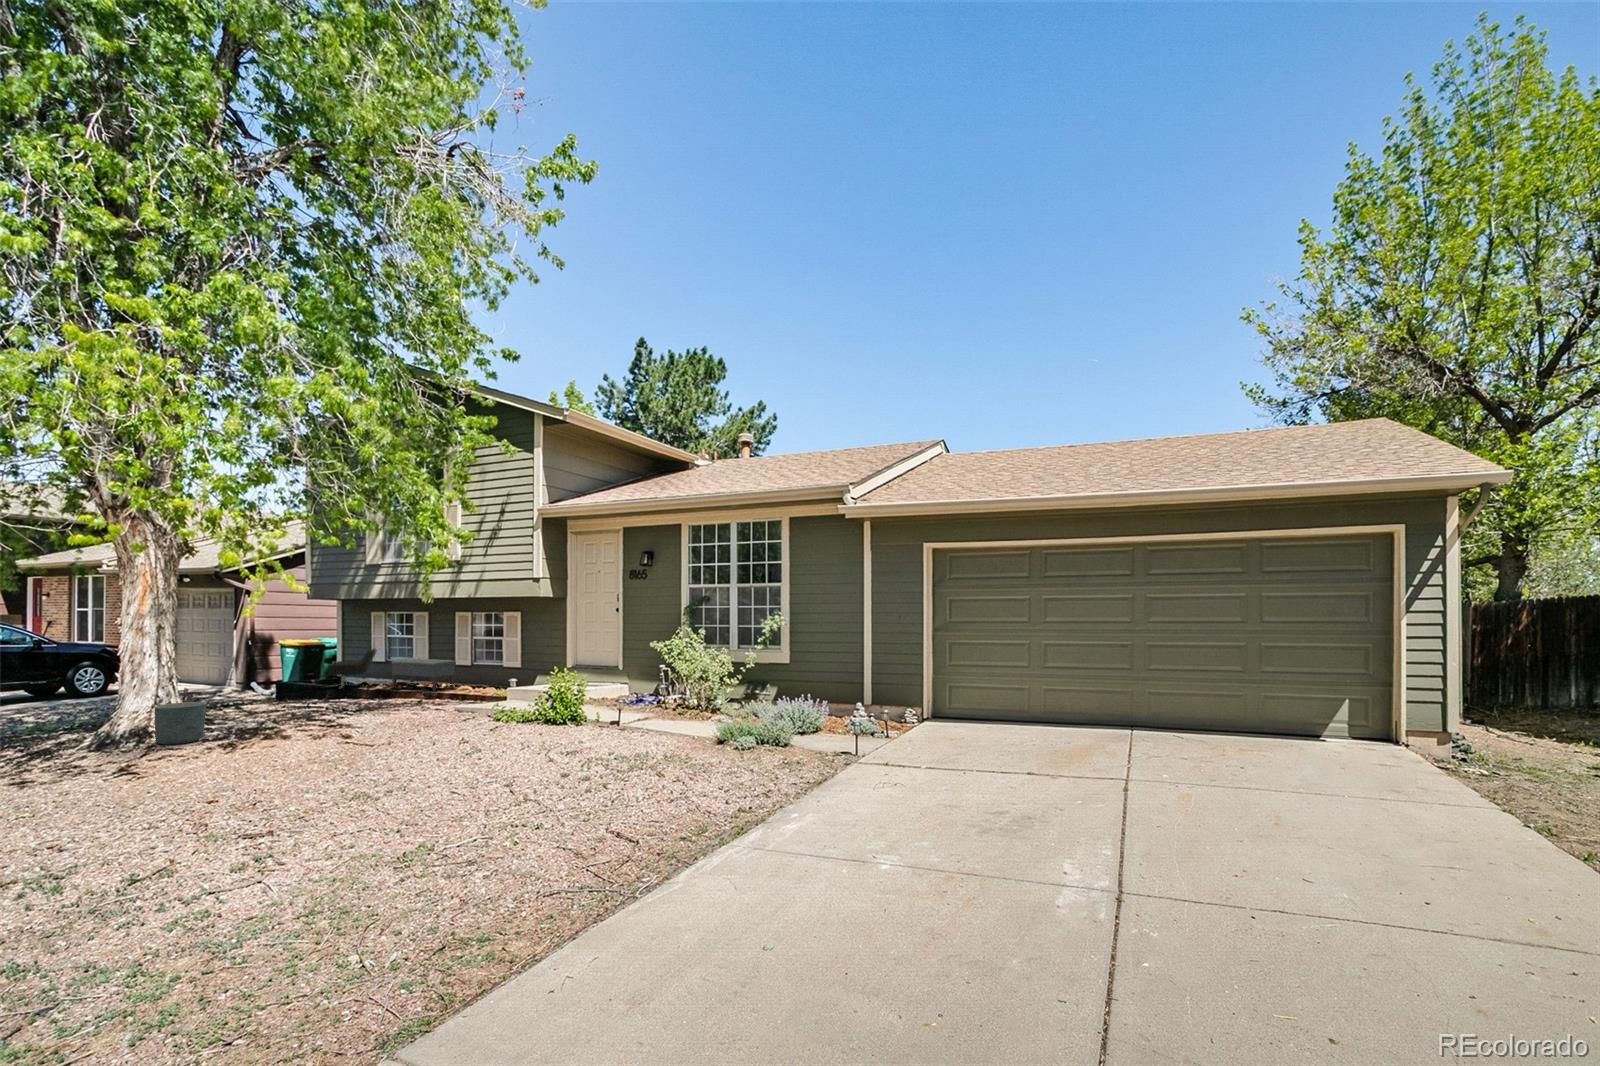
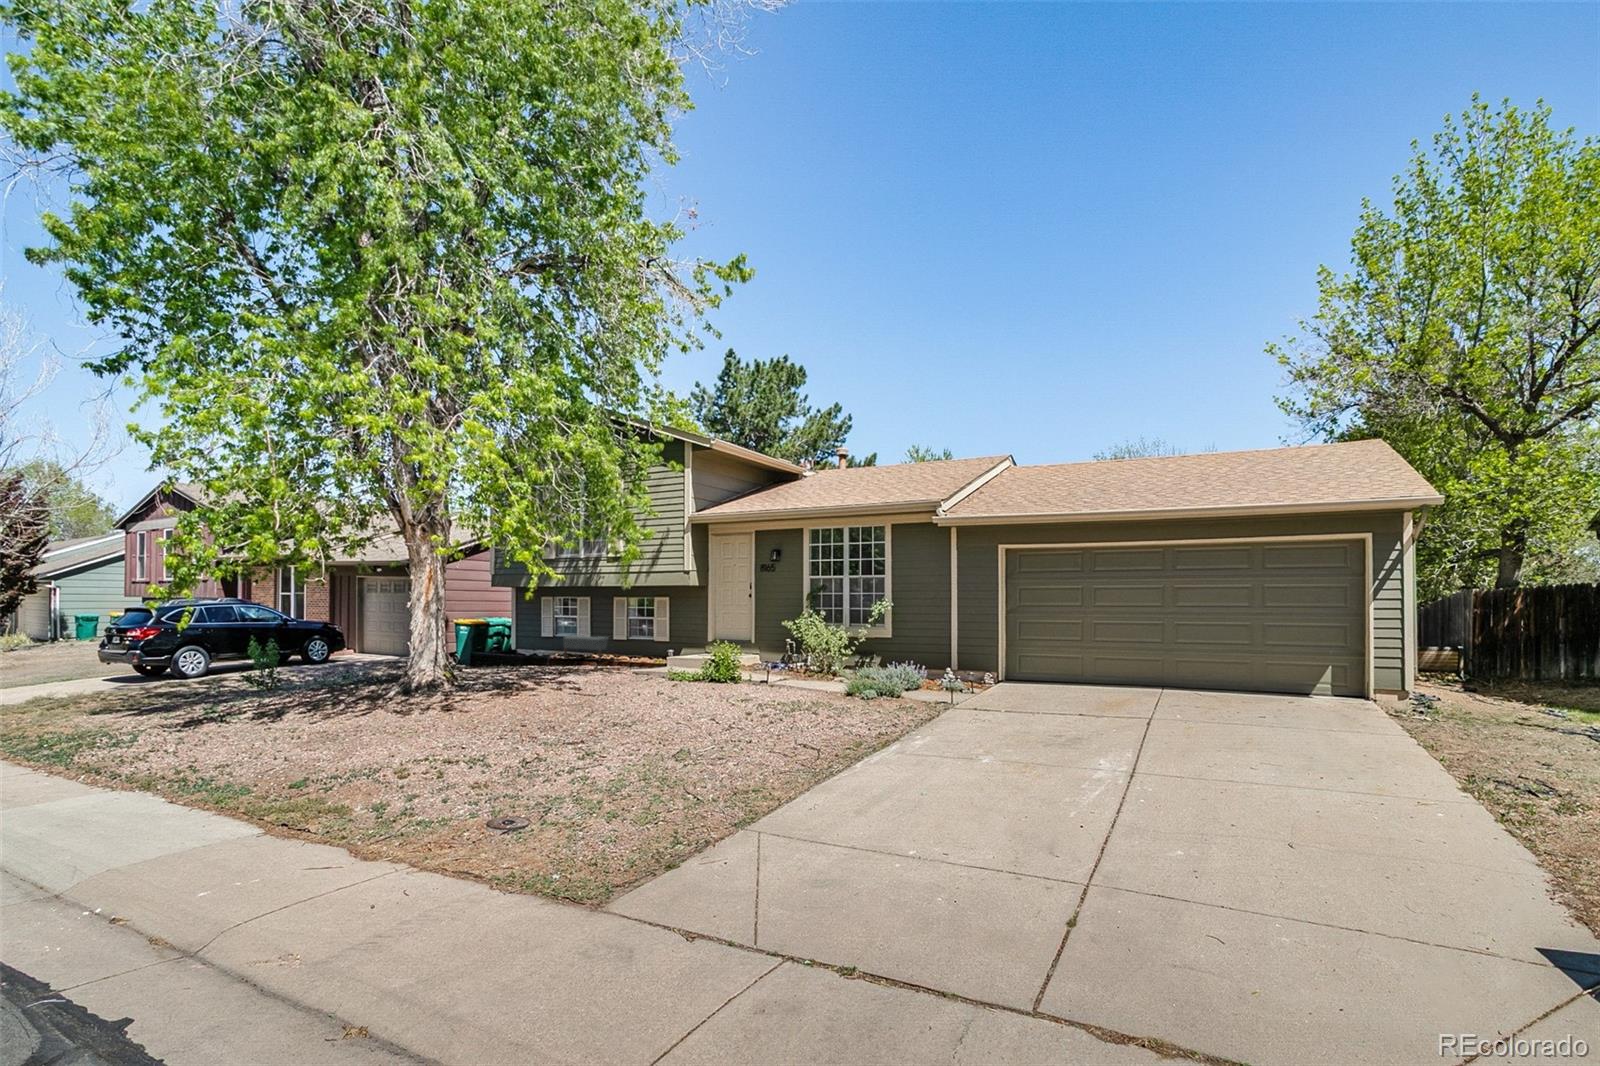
lounge chair: present [328,649,376,688] -> none [508,627,547,659]
planter: present [155,702,207,745] -> none [443,660,475,689]

